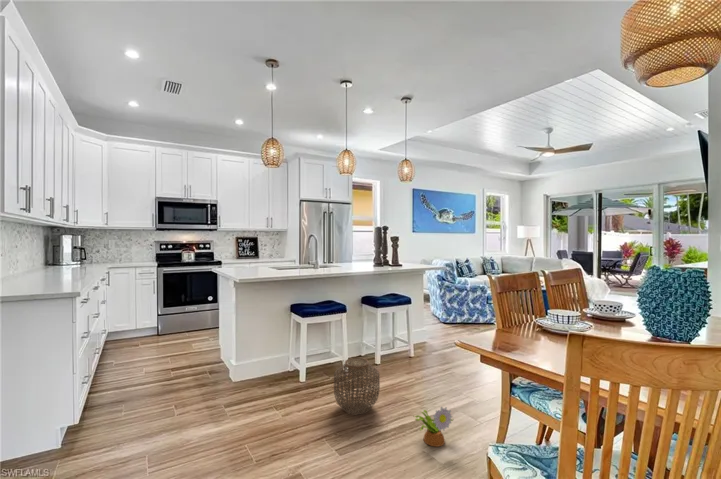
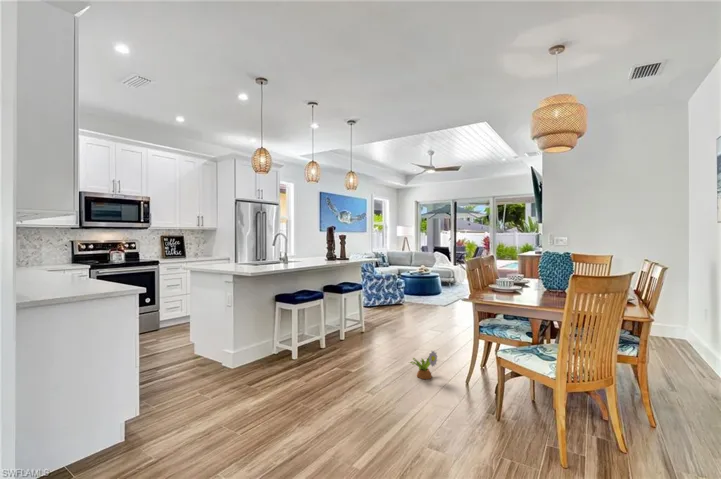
woven basket: present [334,358,380,415] -> none [338,330,374,373]

